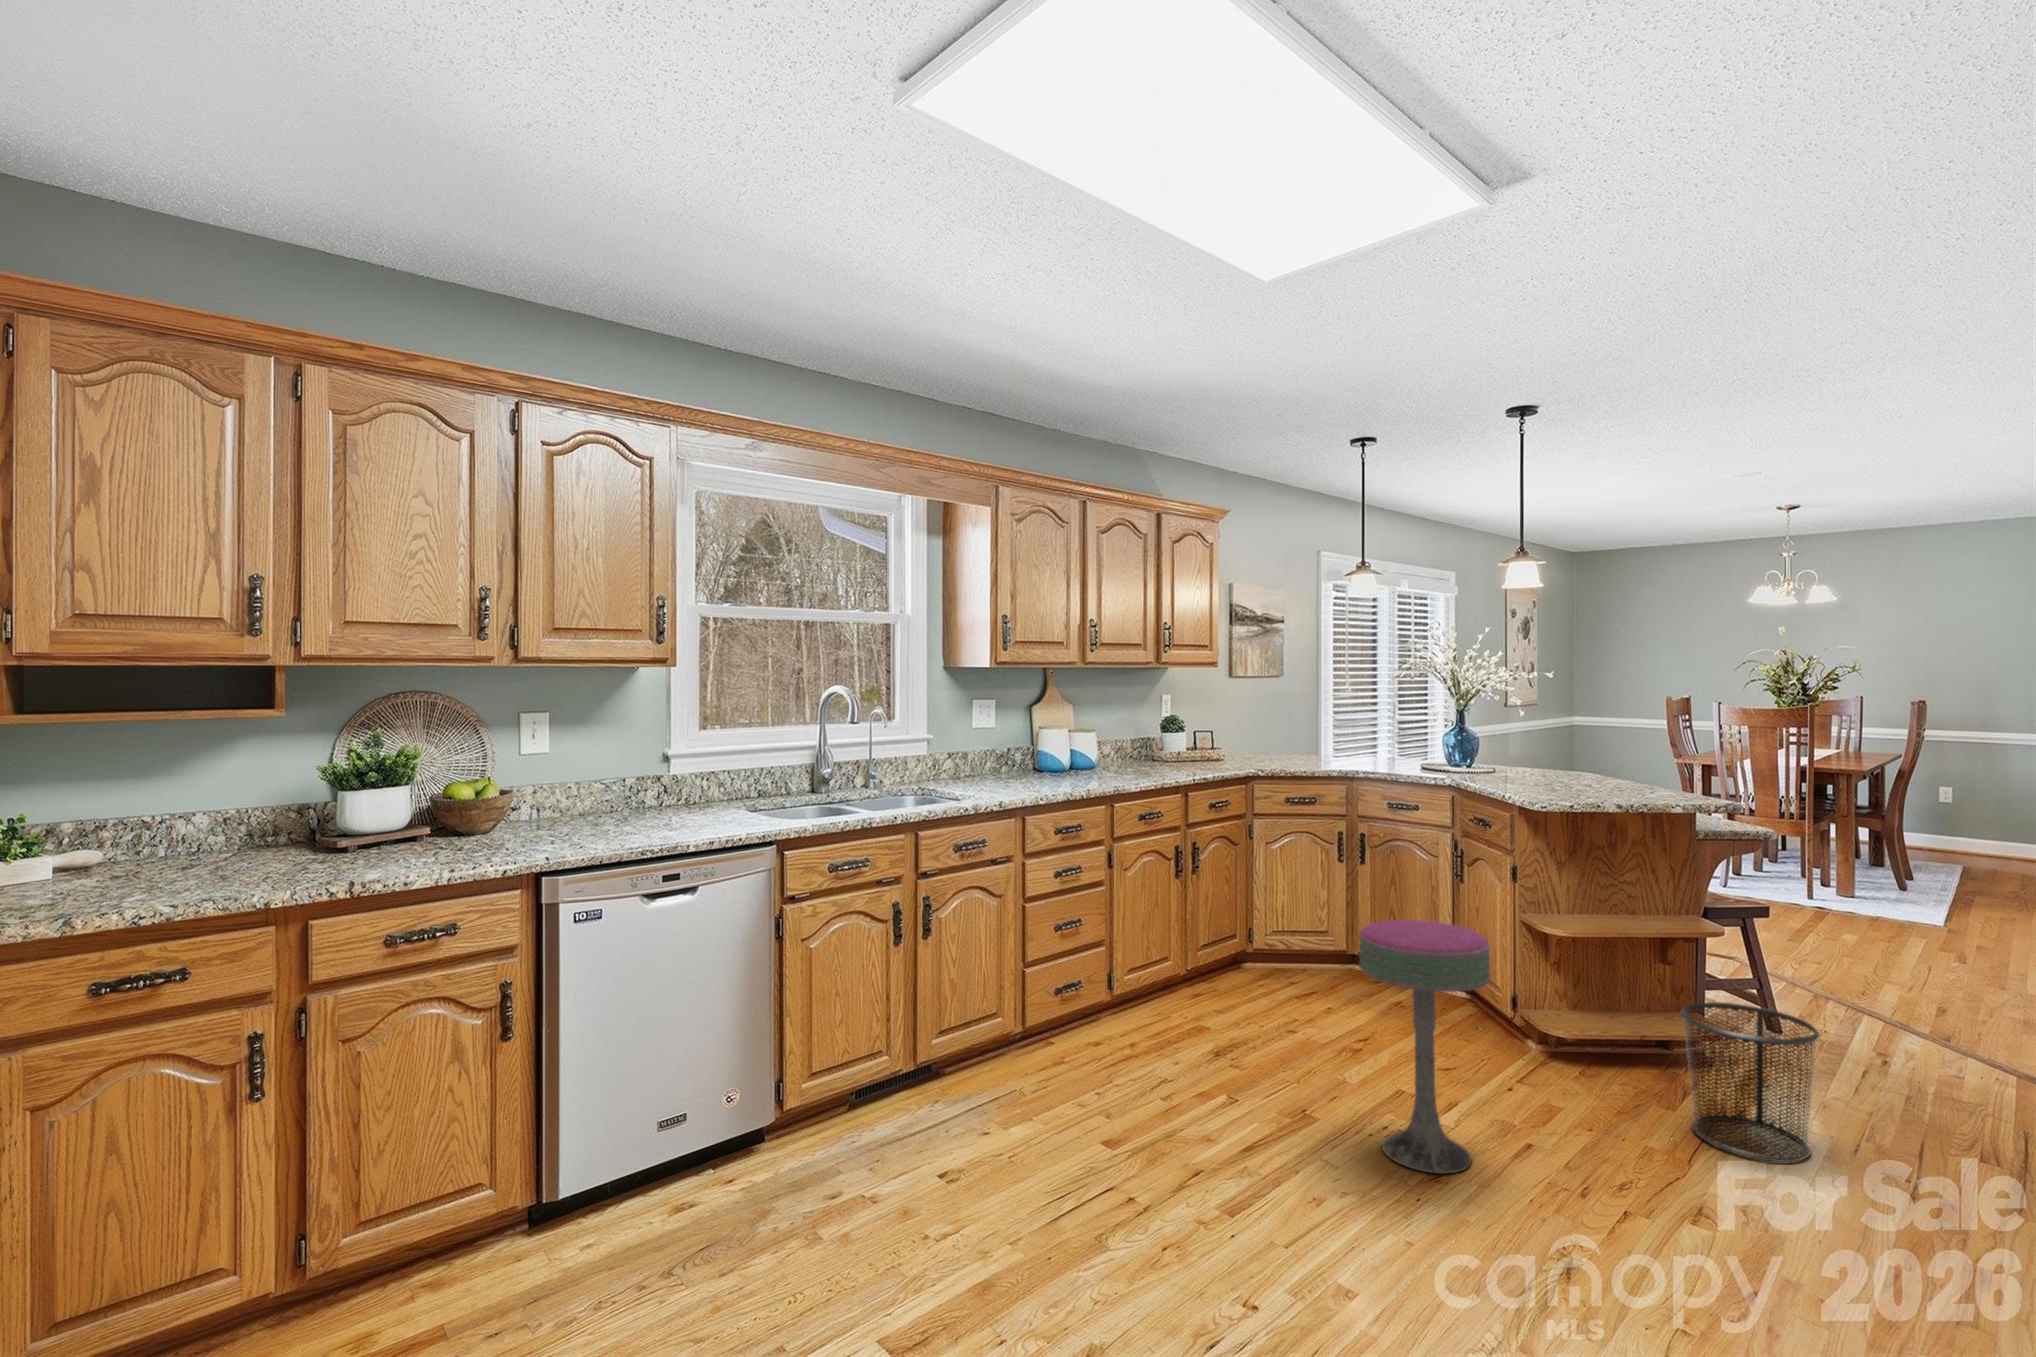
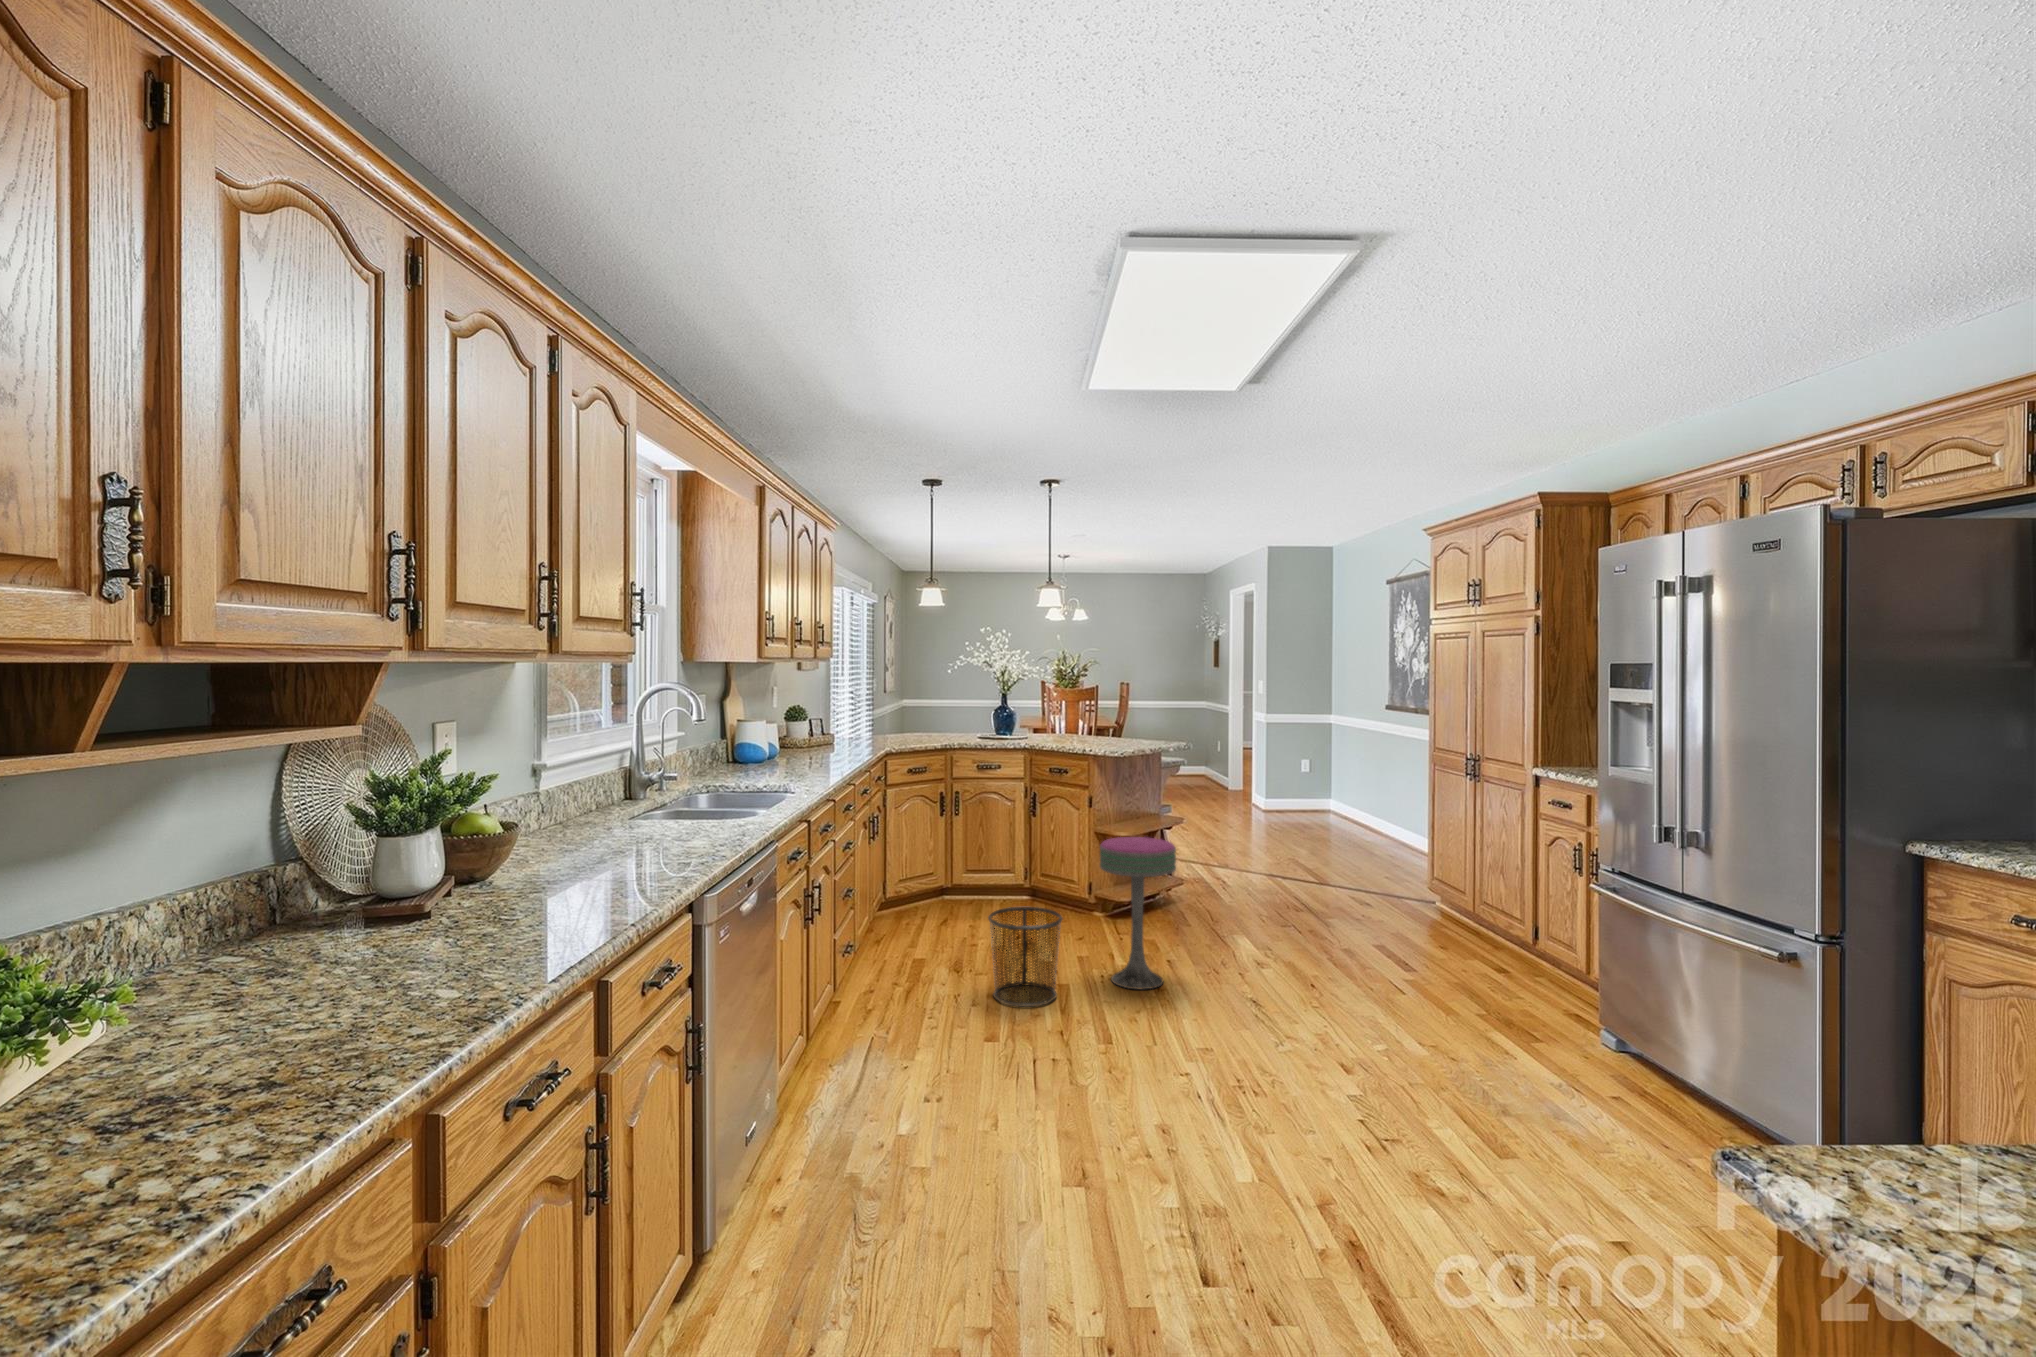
trash can: present [1680,1002,1820,1162] -> present [988,907,1062,1007]

